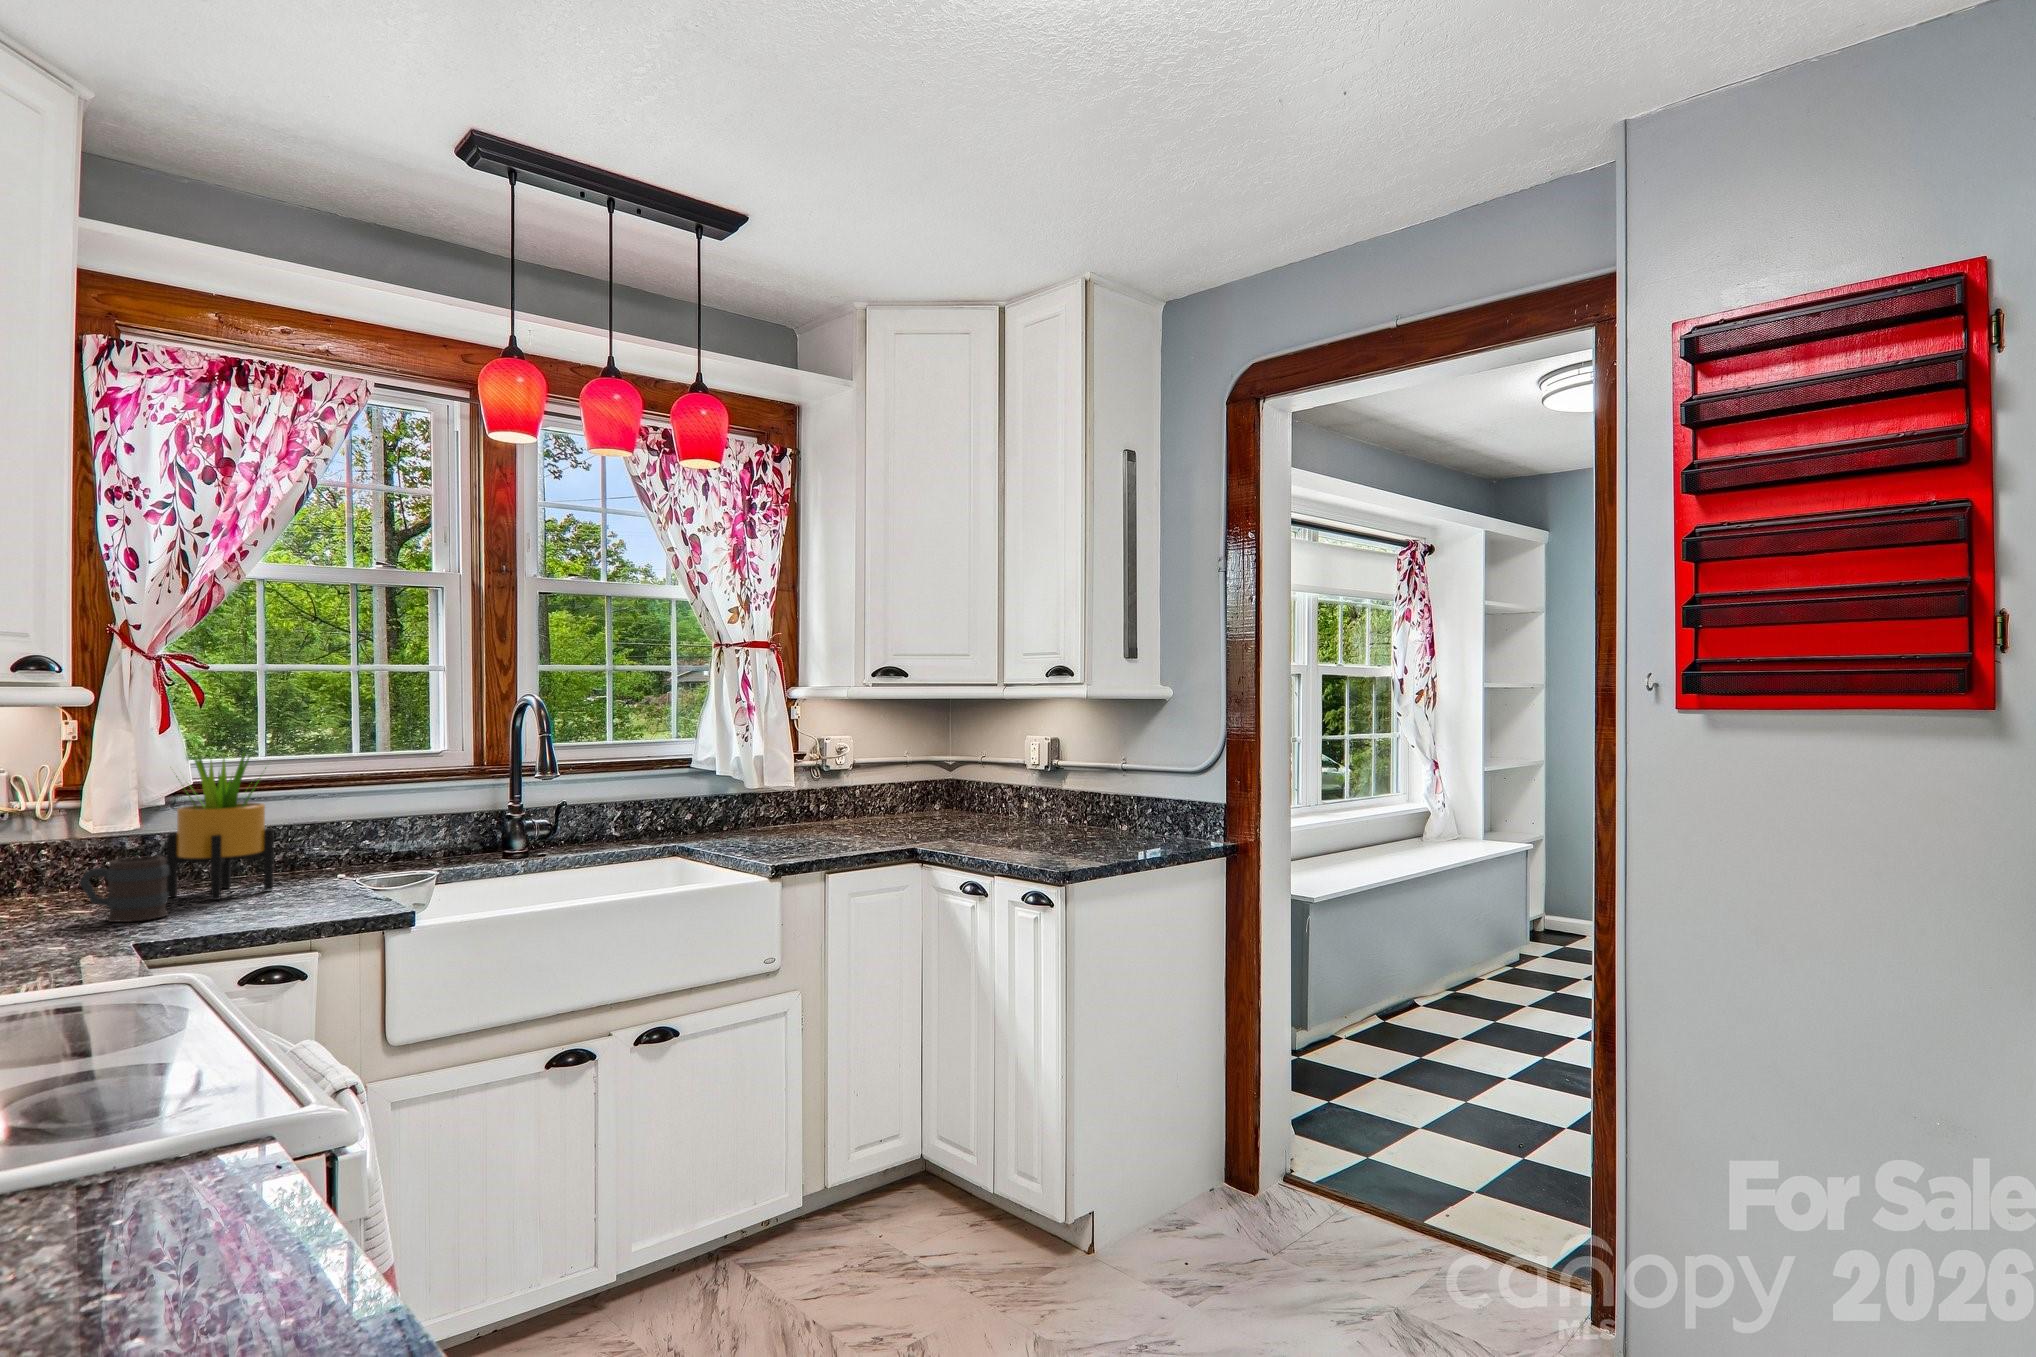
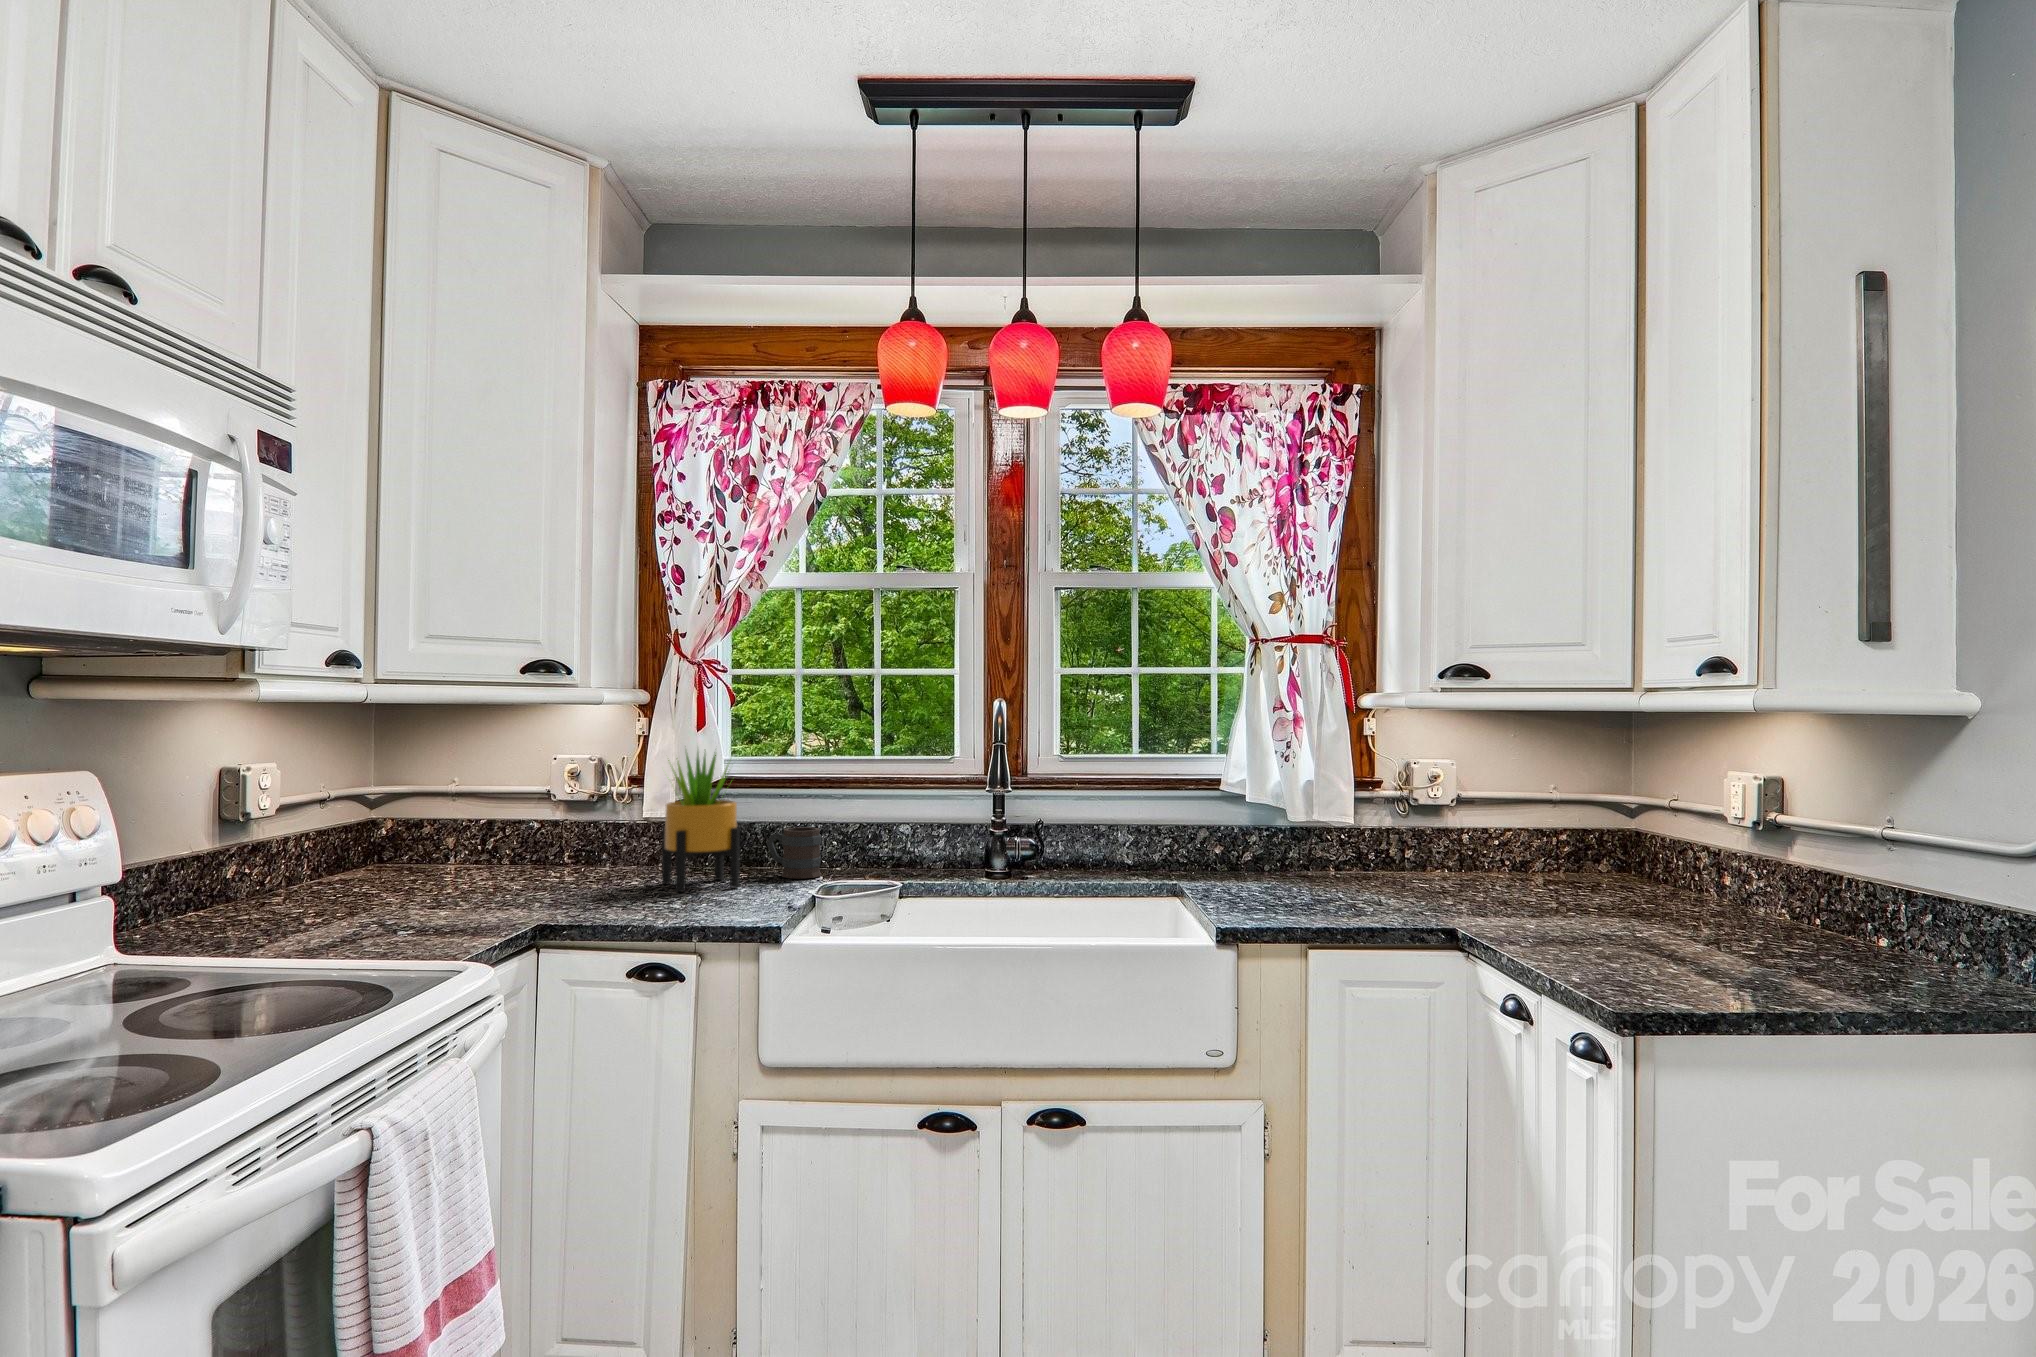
mug: present [80,856,169,922] -> present [766,827,821,879]

